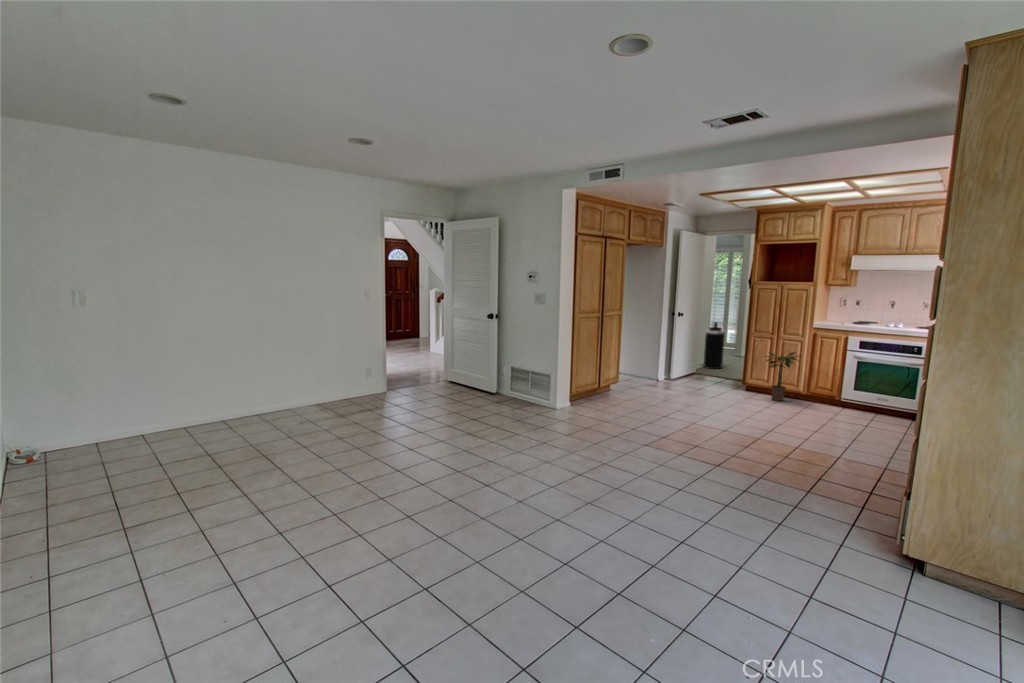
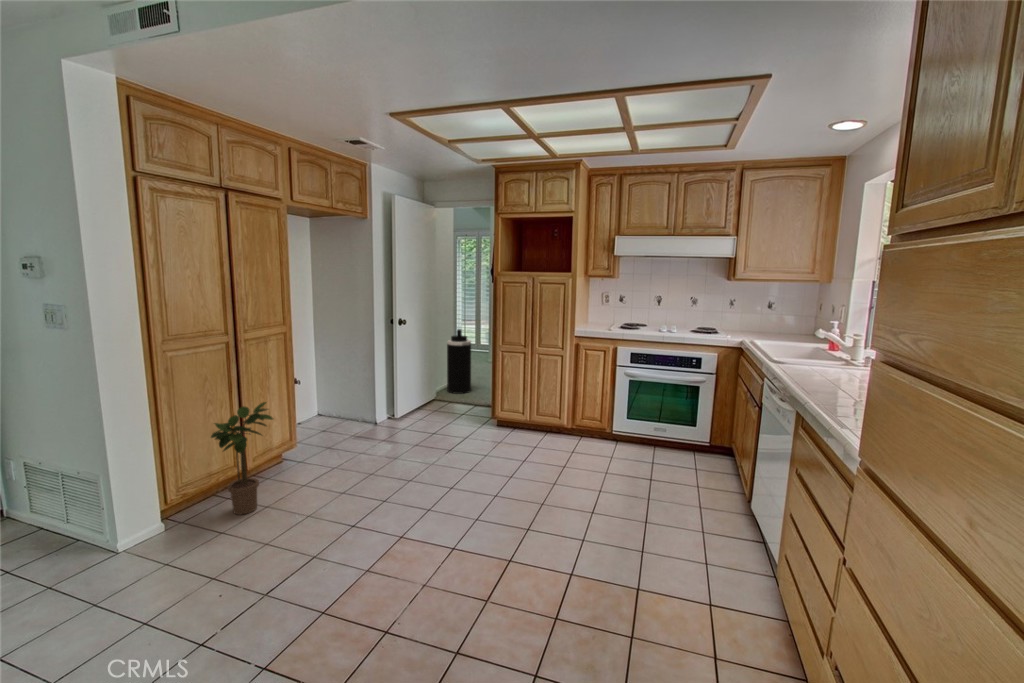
potted plant: present [766,352,801,401] -> present [211,402,273,515]

